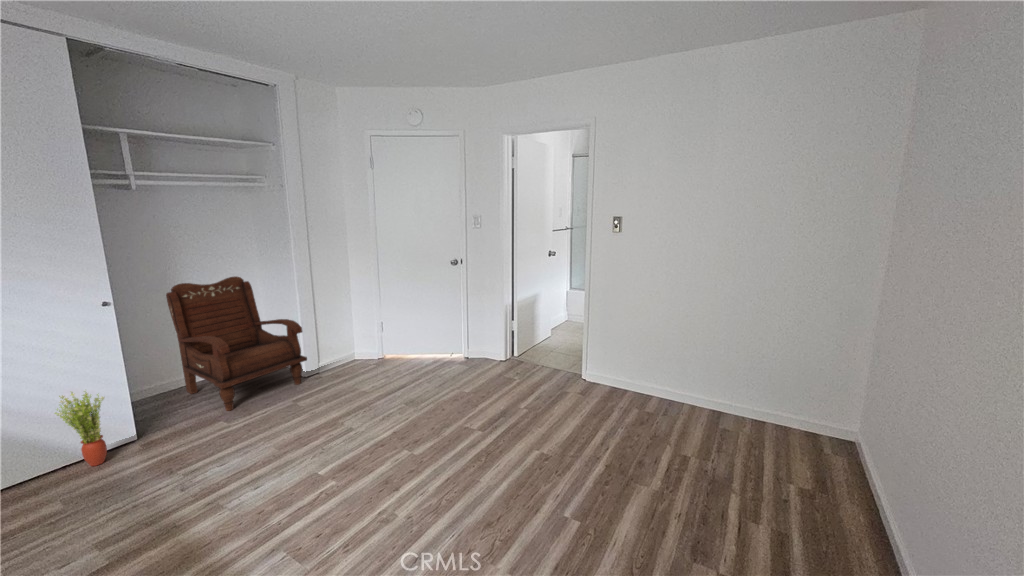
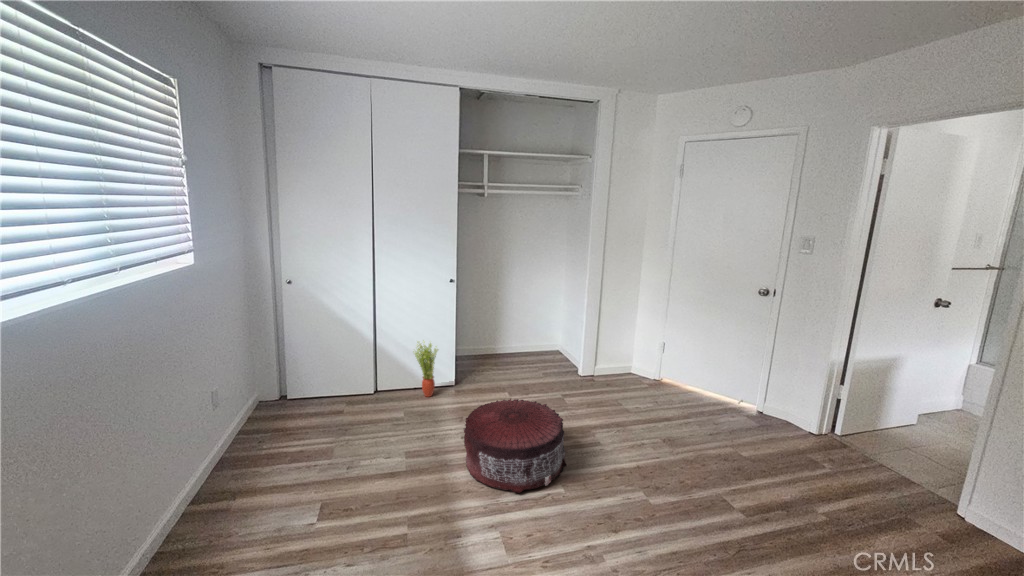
armchair: present [166,276,307,411] -> none [494,272,583,387]
pouf: none [189,409,329,521] -> present [464,399,566,493]

